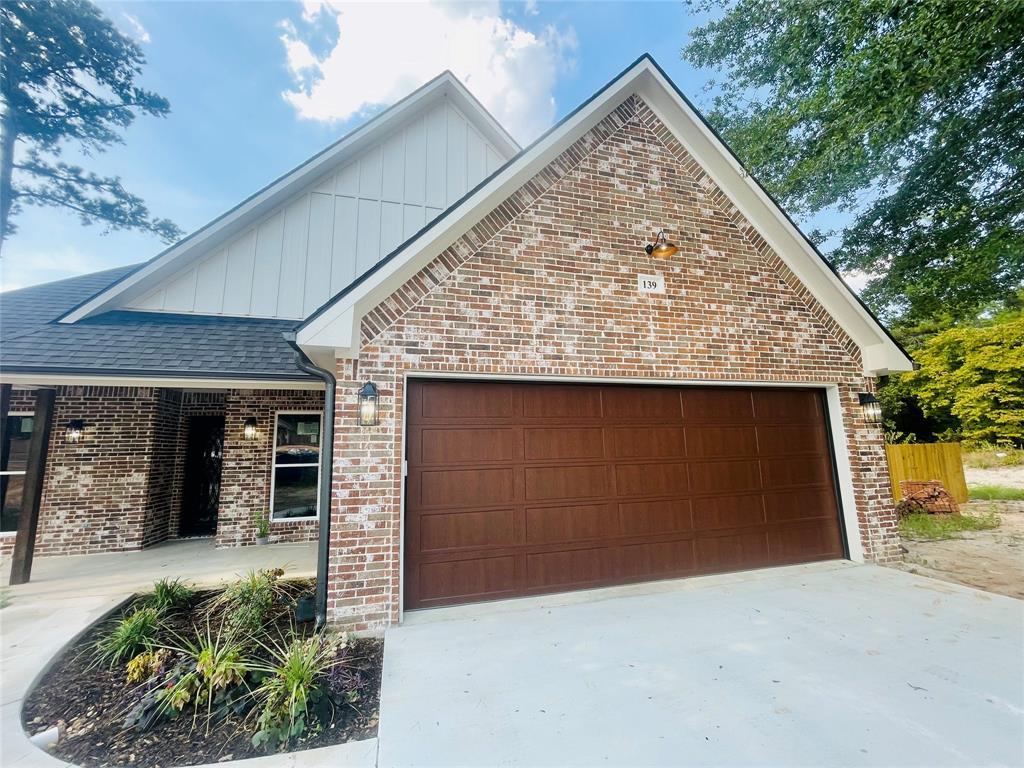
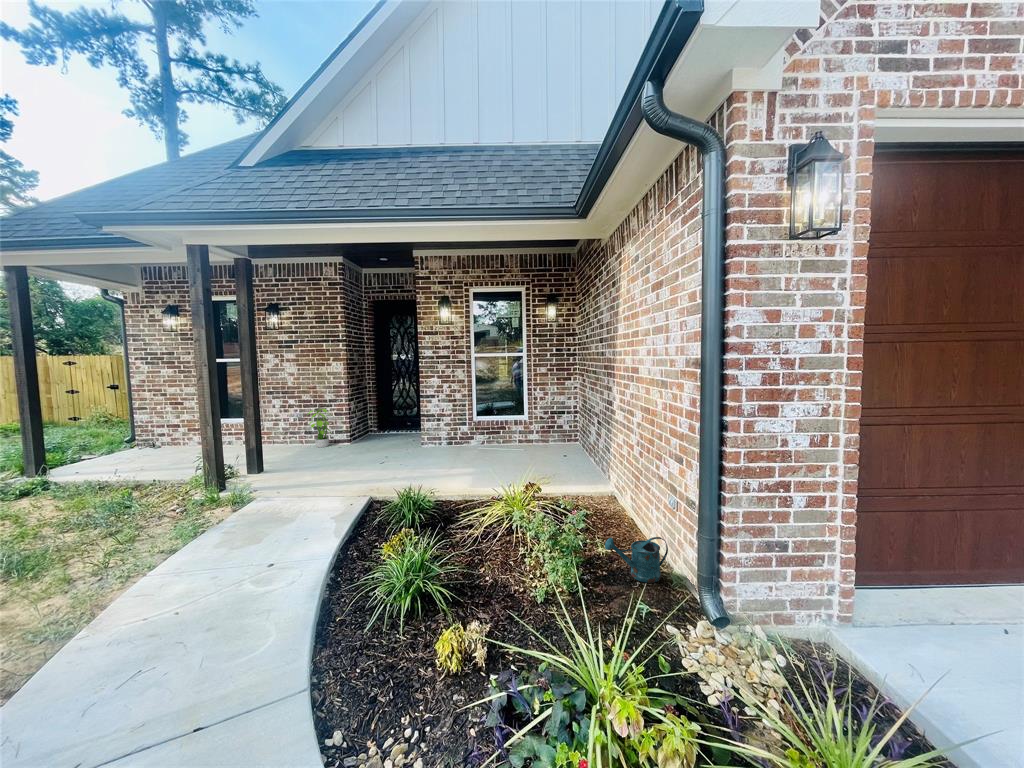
potted plant: present [253,510,273,545] -> present [307,409,332,448]

